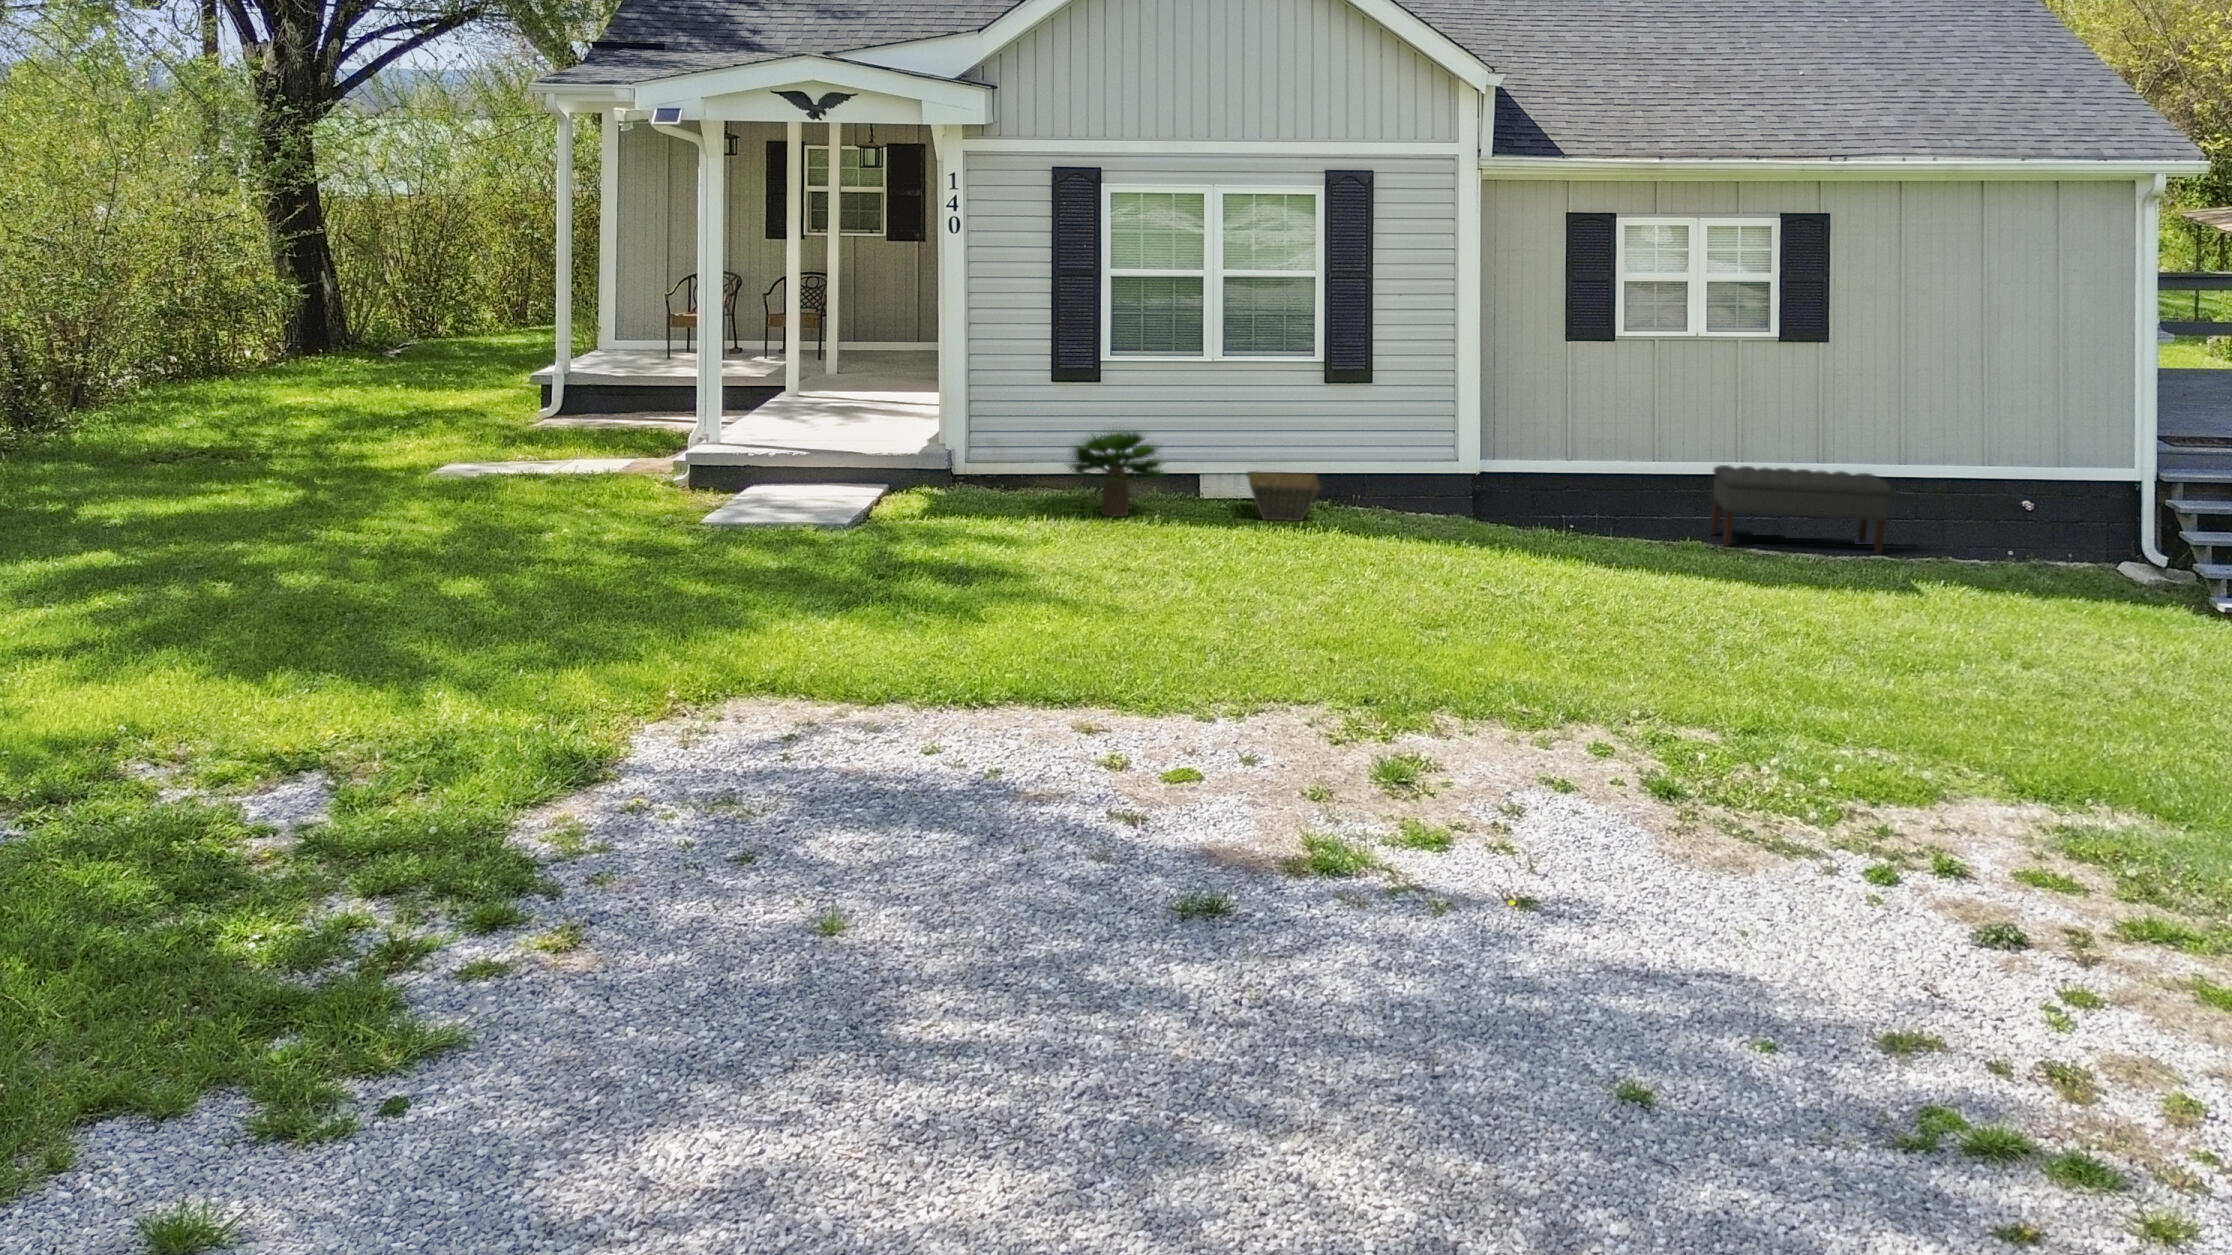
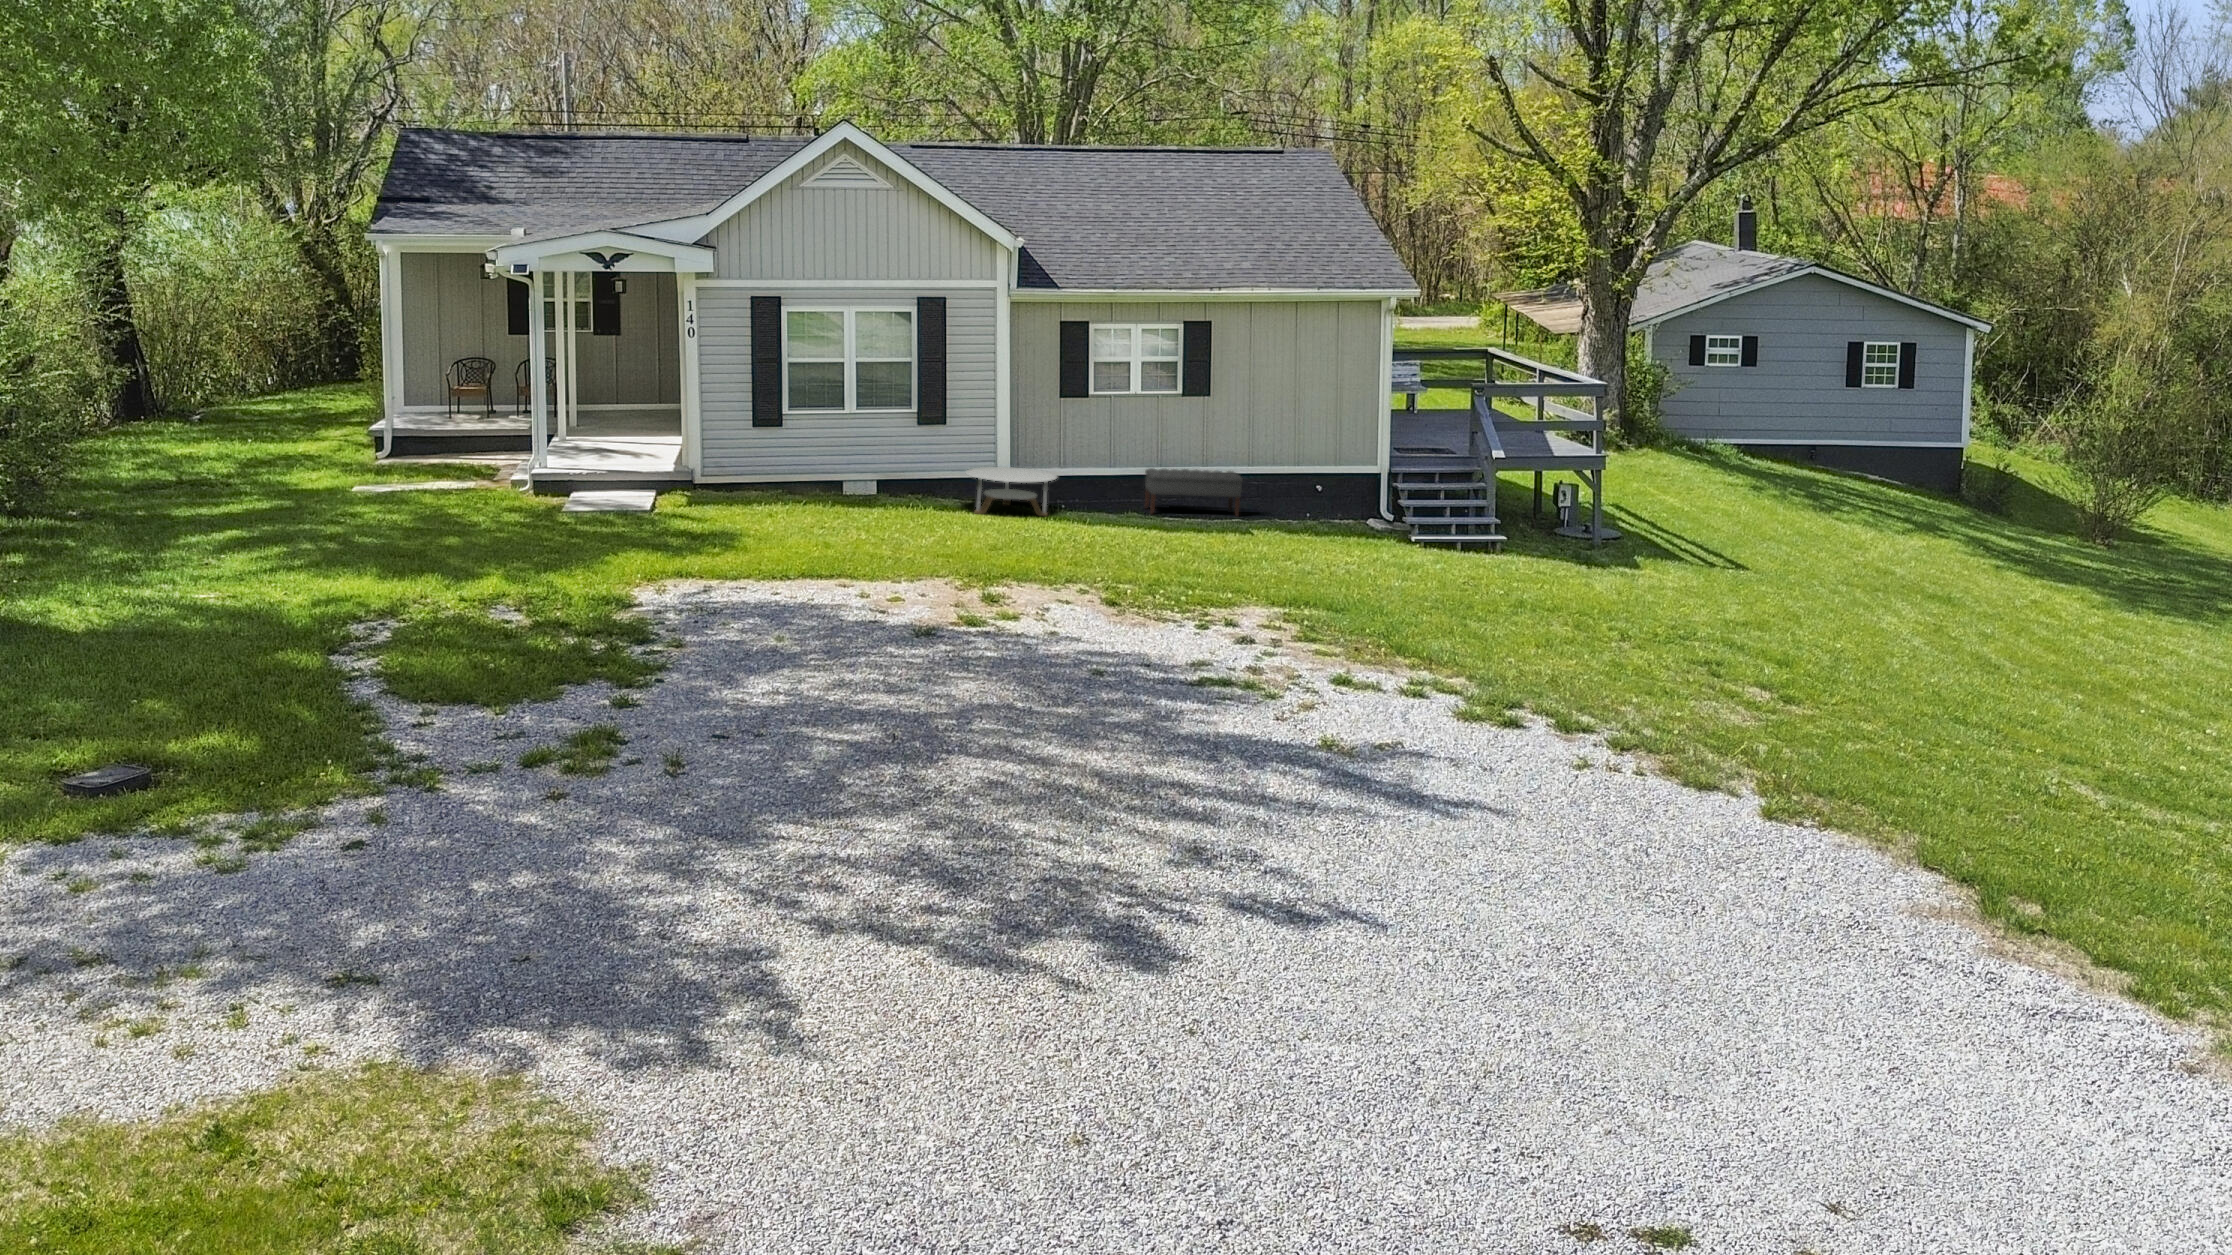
potted plant: present [1067,431,1166,517] -> none [763,450,829,505]
round table: none [1400,457,1561,548] -> present [966,467,1057,516]
basket: present [1248,471,1321,521] -> none [872,477,918,505]

